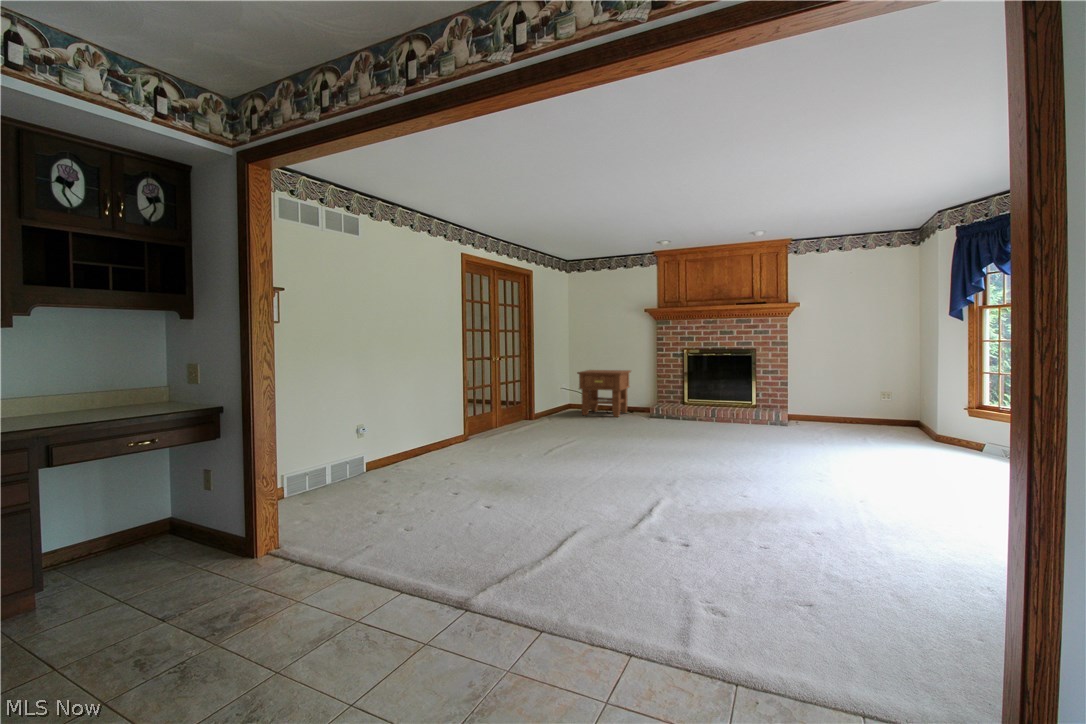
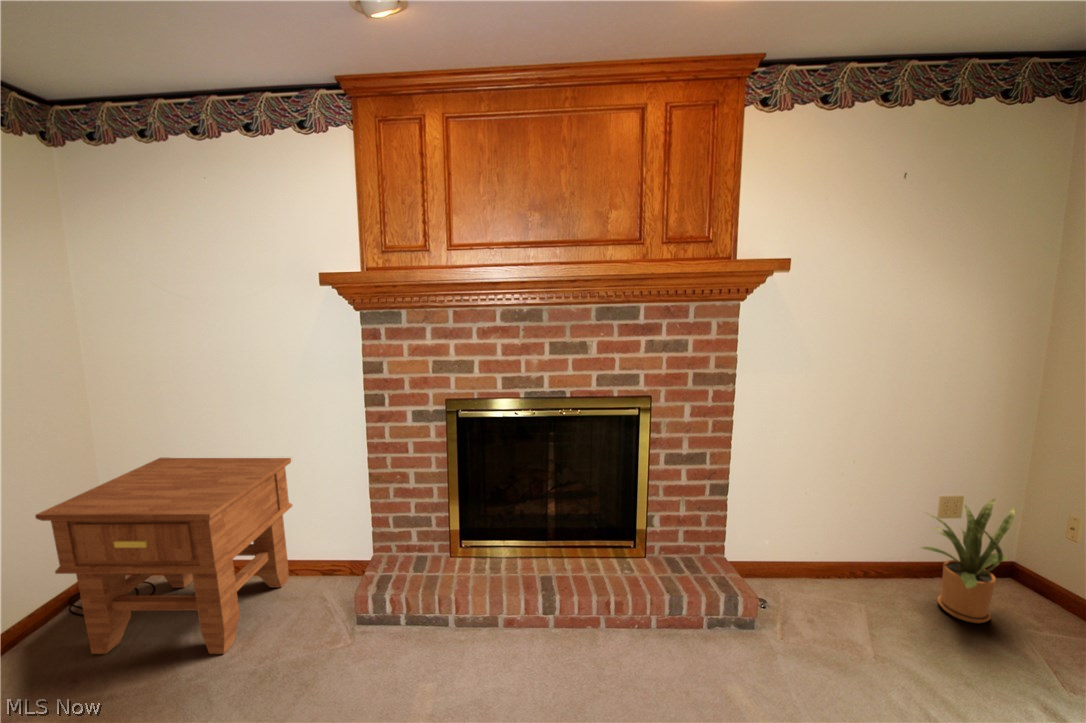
house plant: none [858,387,903,430] -> present [921,499,1015,623]

